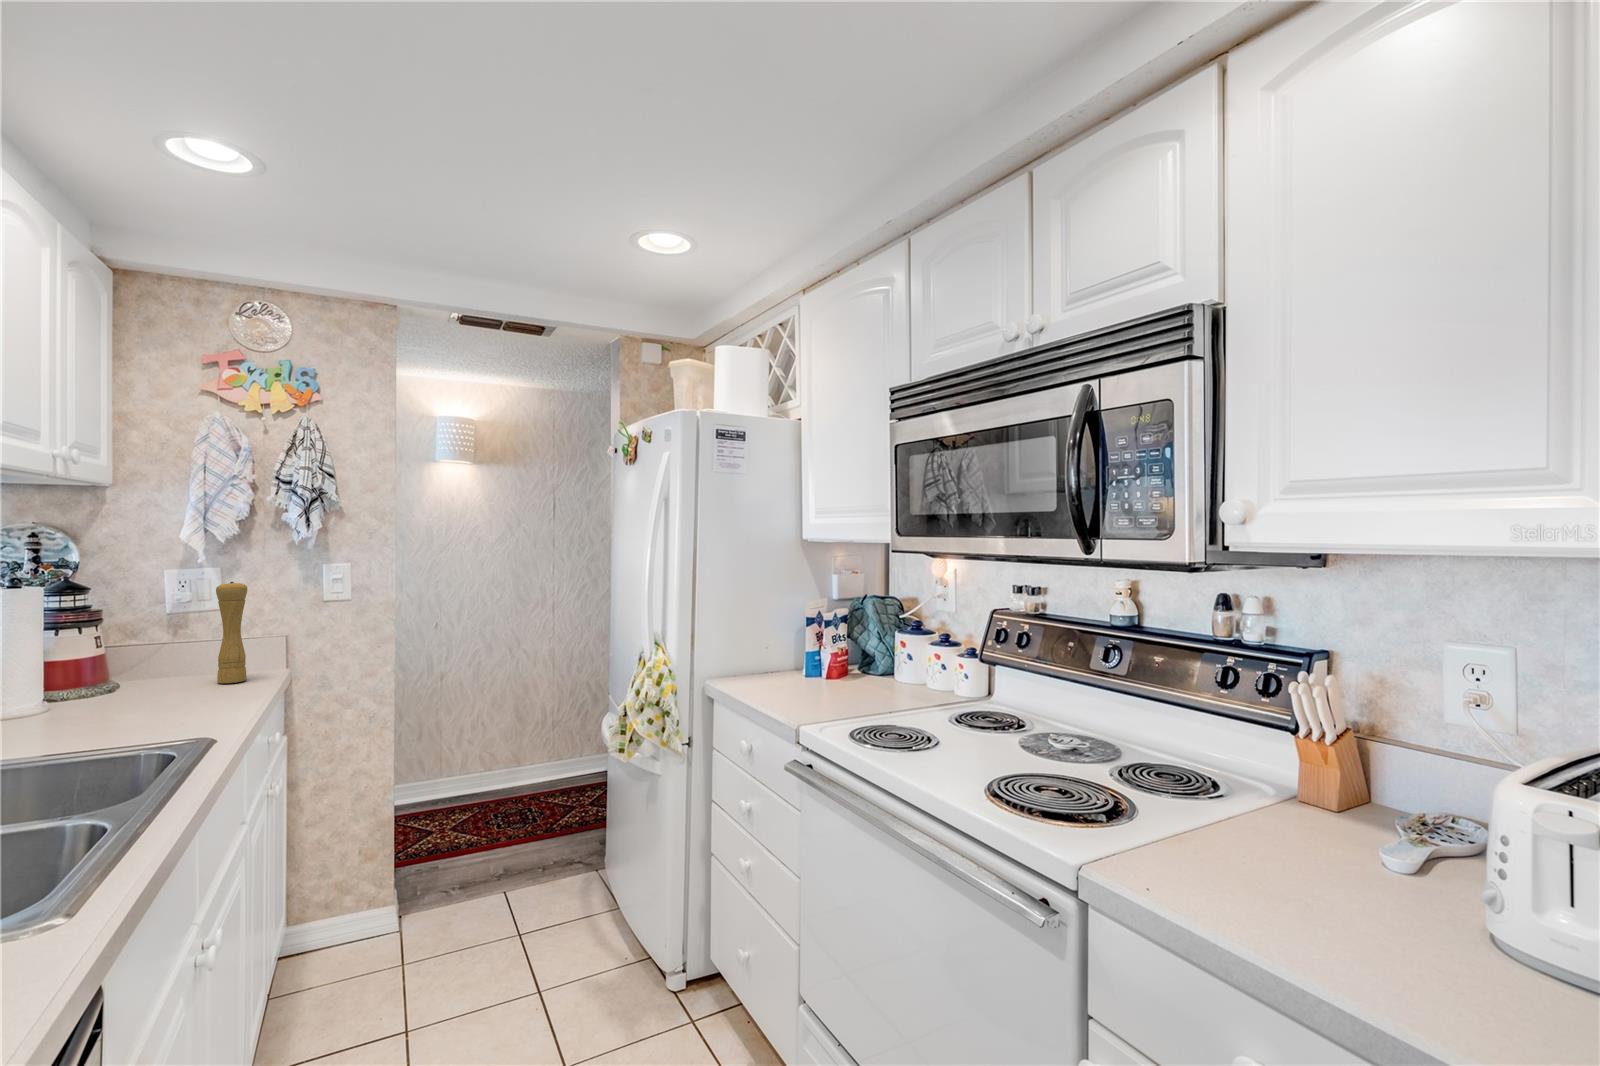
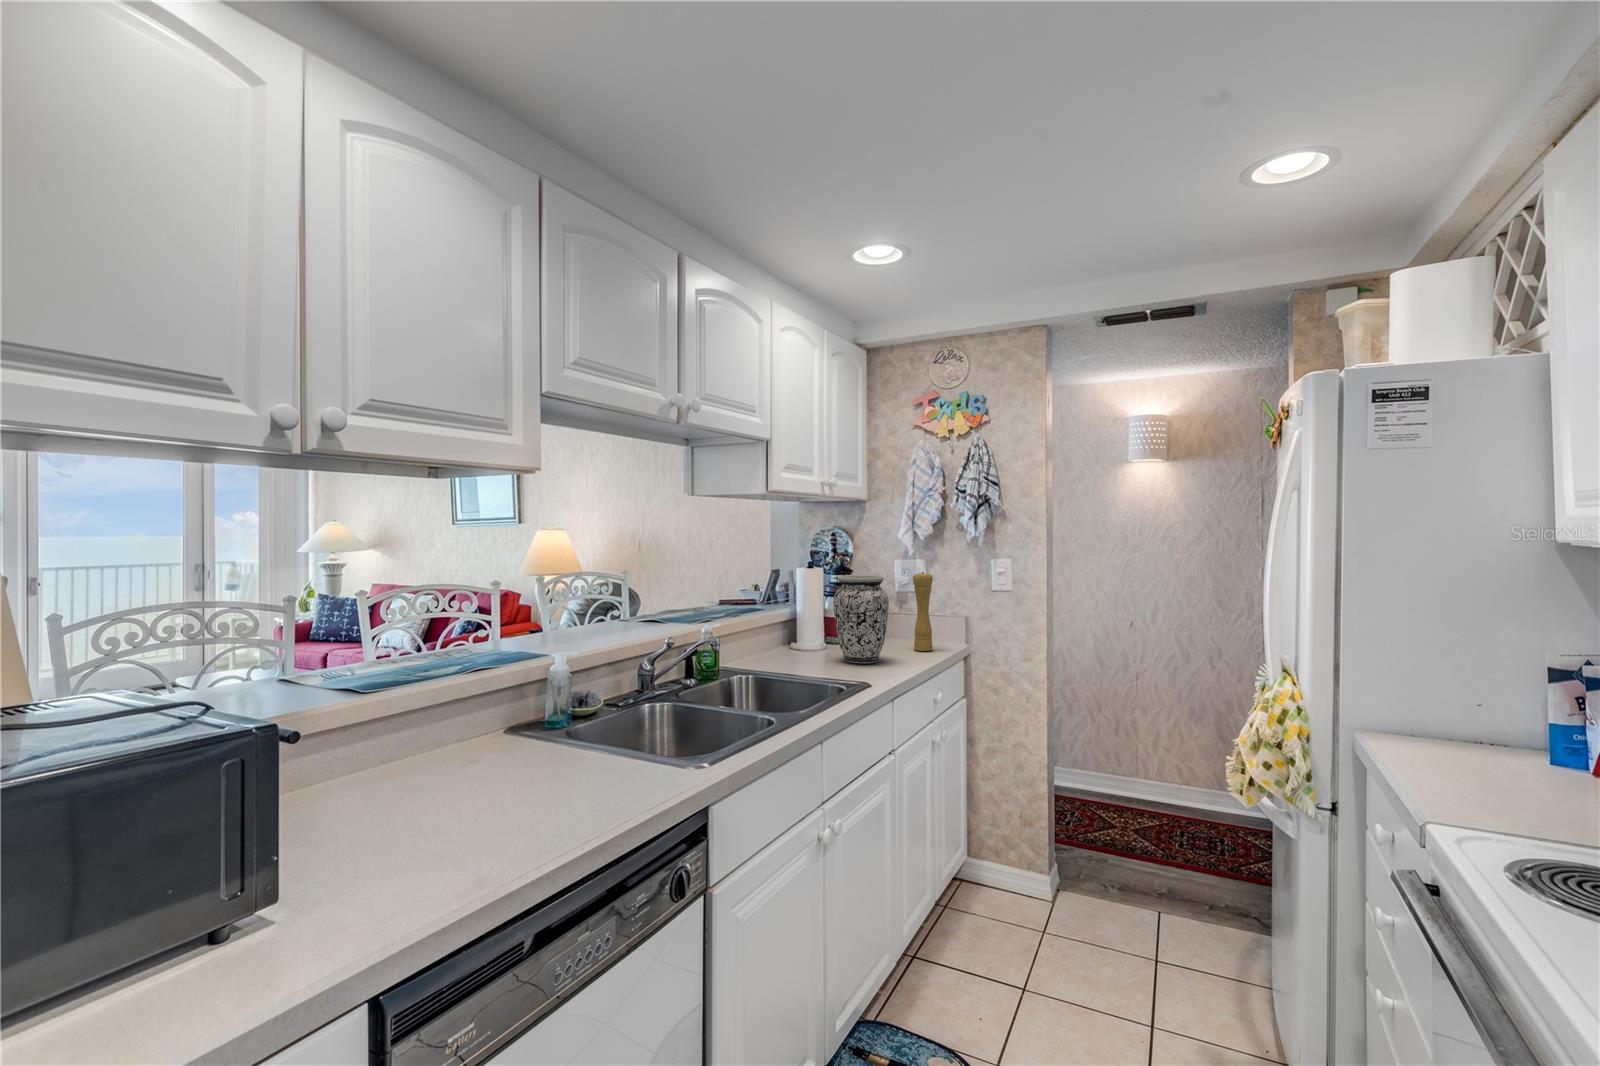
vase: none [98,589,200,714] -> present [833,575,889,664]

